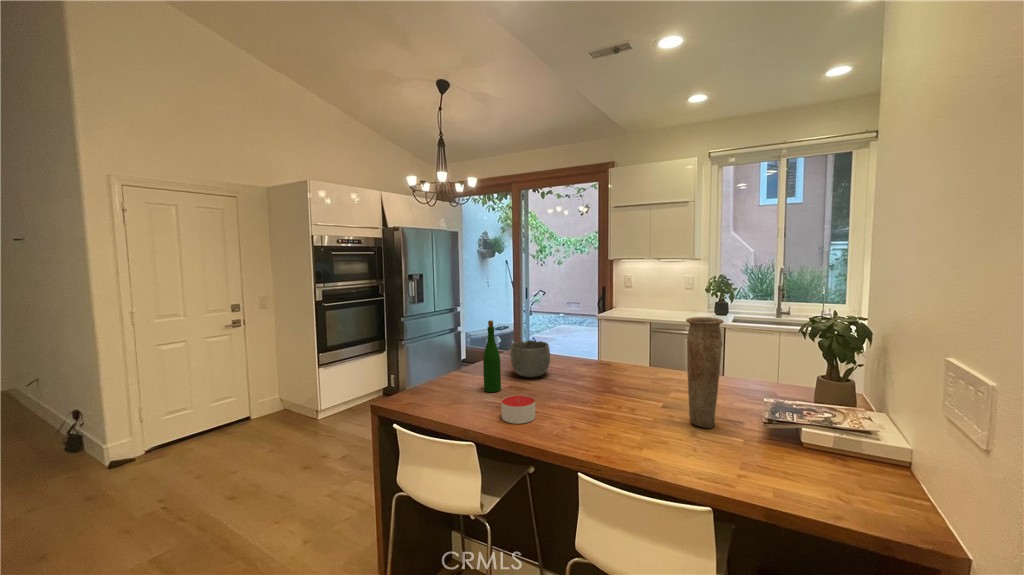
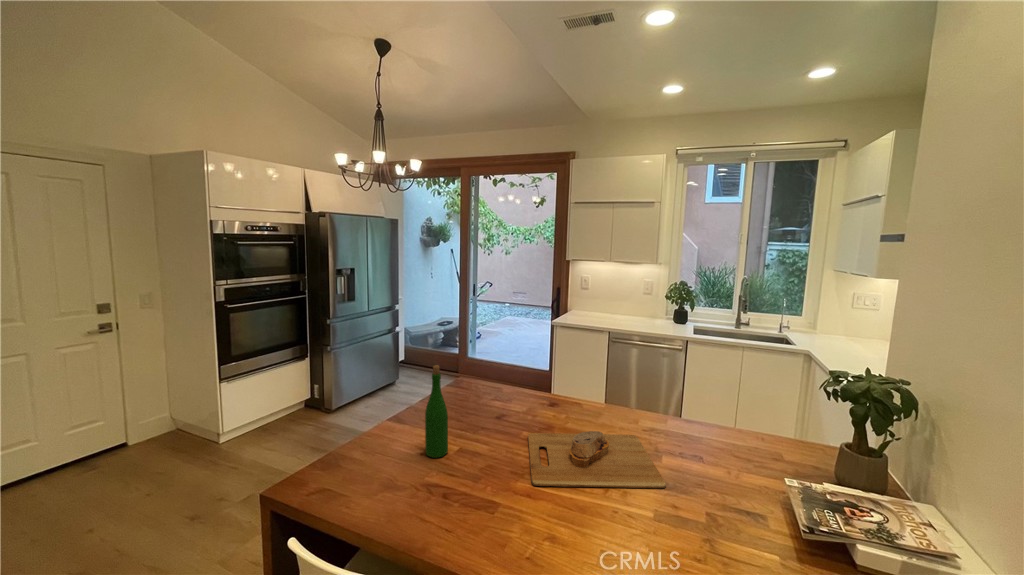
vase: present [686,317,724,428] -> none [693,382,746,527]
bowl: present [510,340,550,377] -> none [460,377,509,427]
cutting board: none [564,374,673,409] -> present [528,431,666,488]
candle: present [501,394,535,424] -> none [450,475,496,526]

